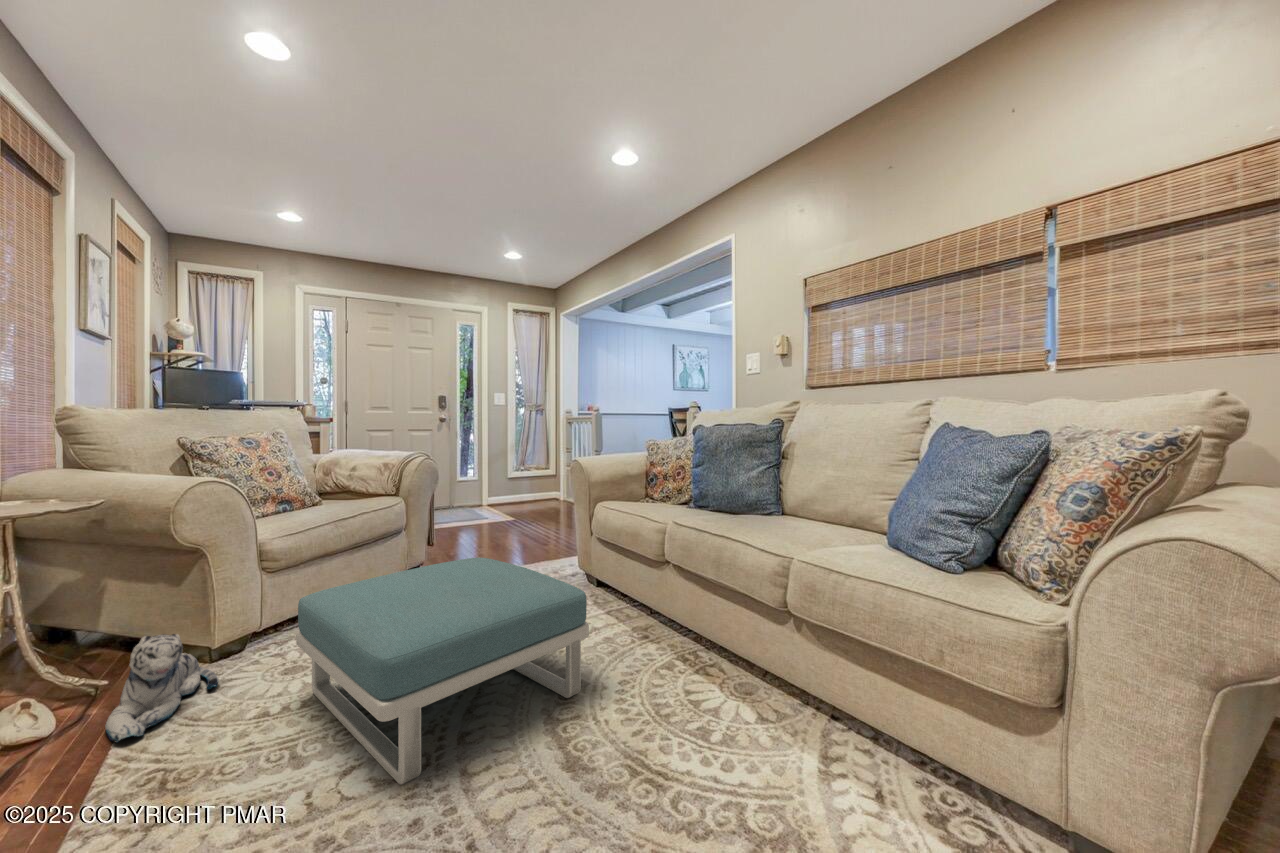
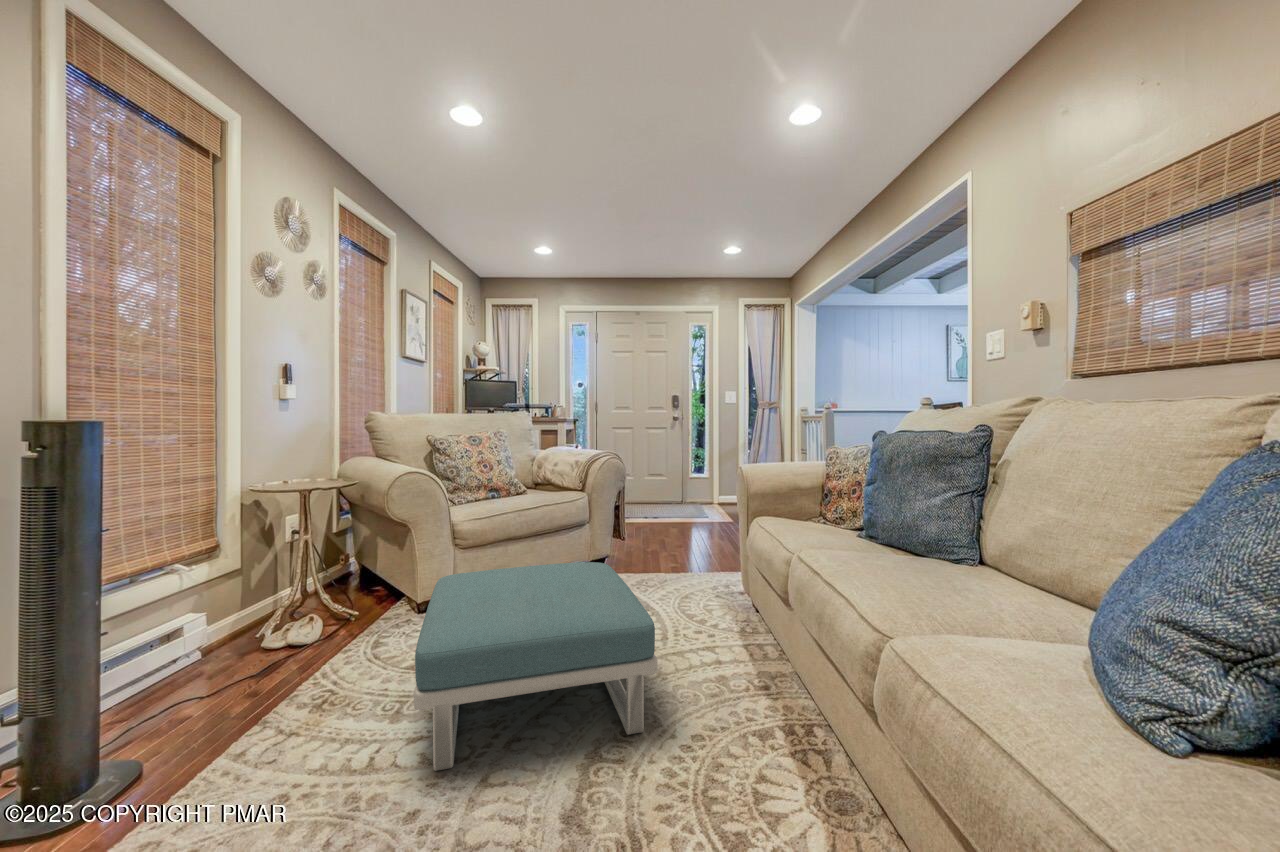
plush toy: present [105,634,218,743] -> none [326,588,412,663]

